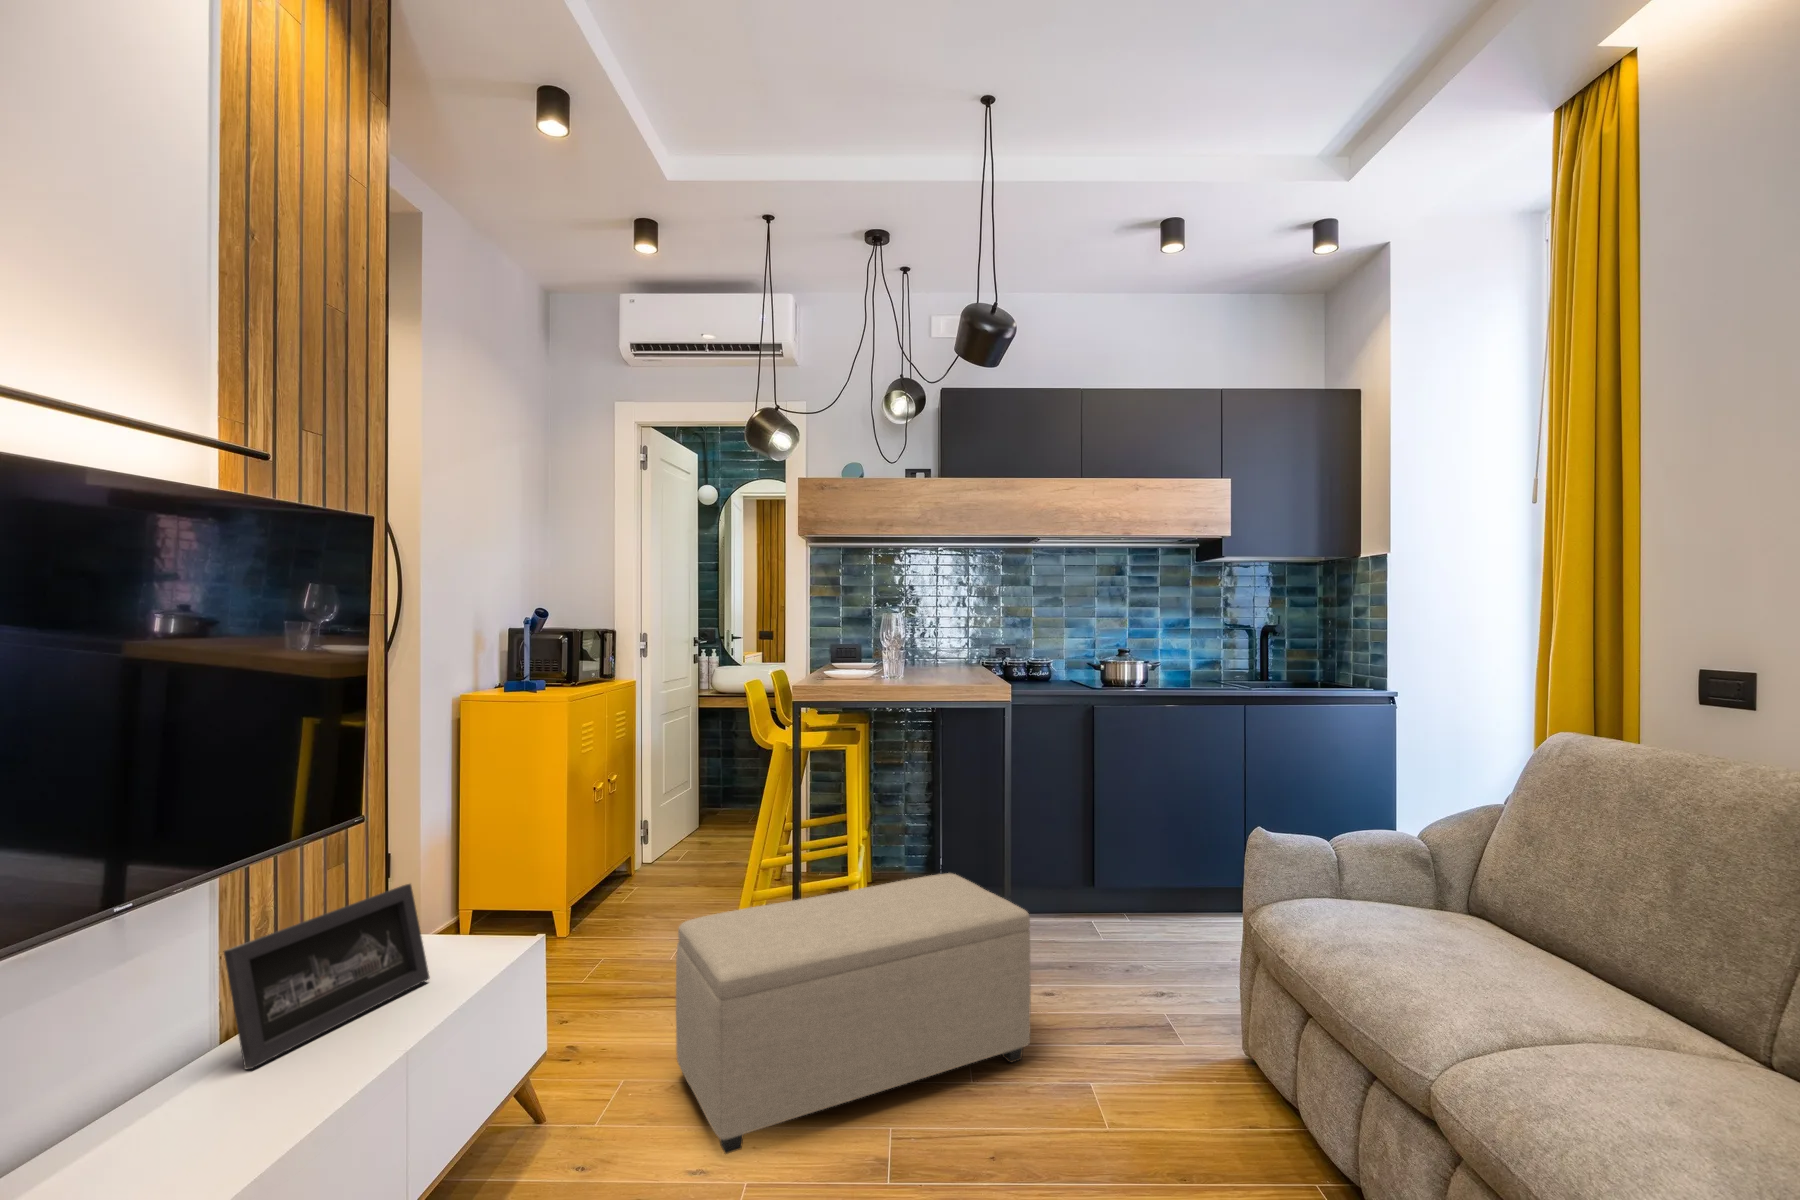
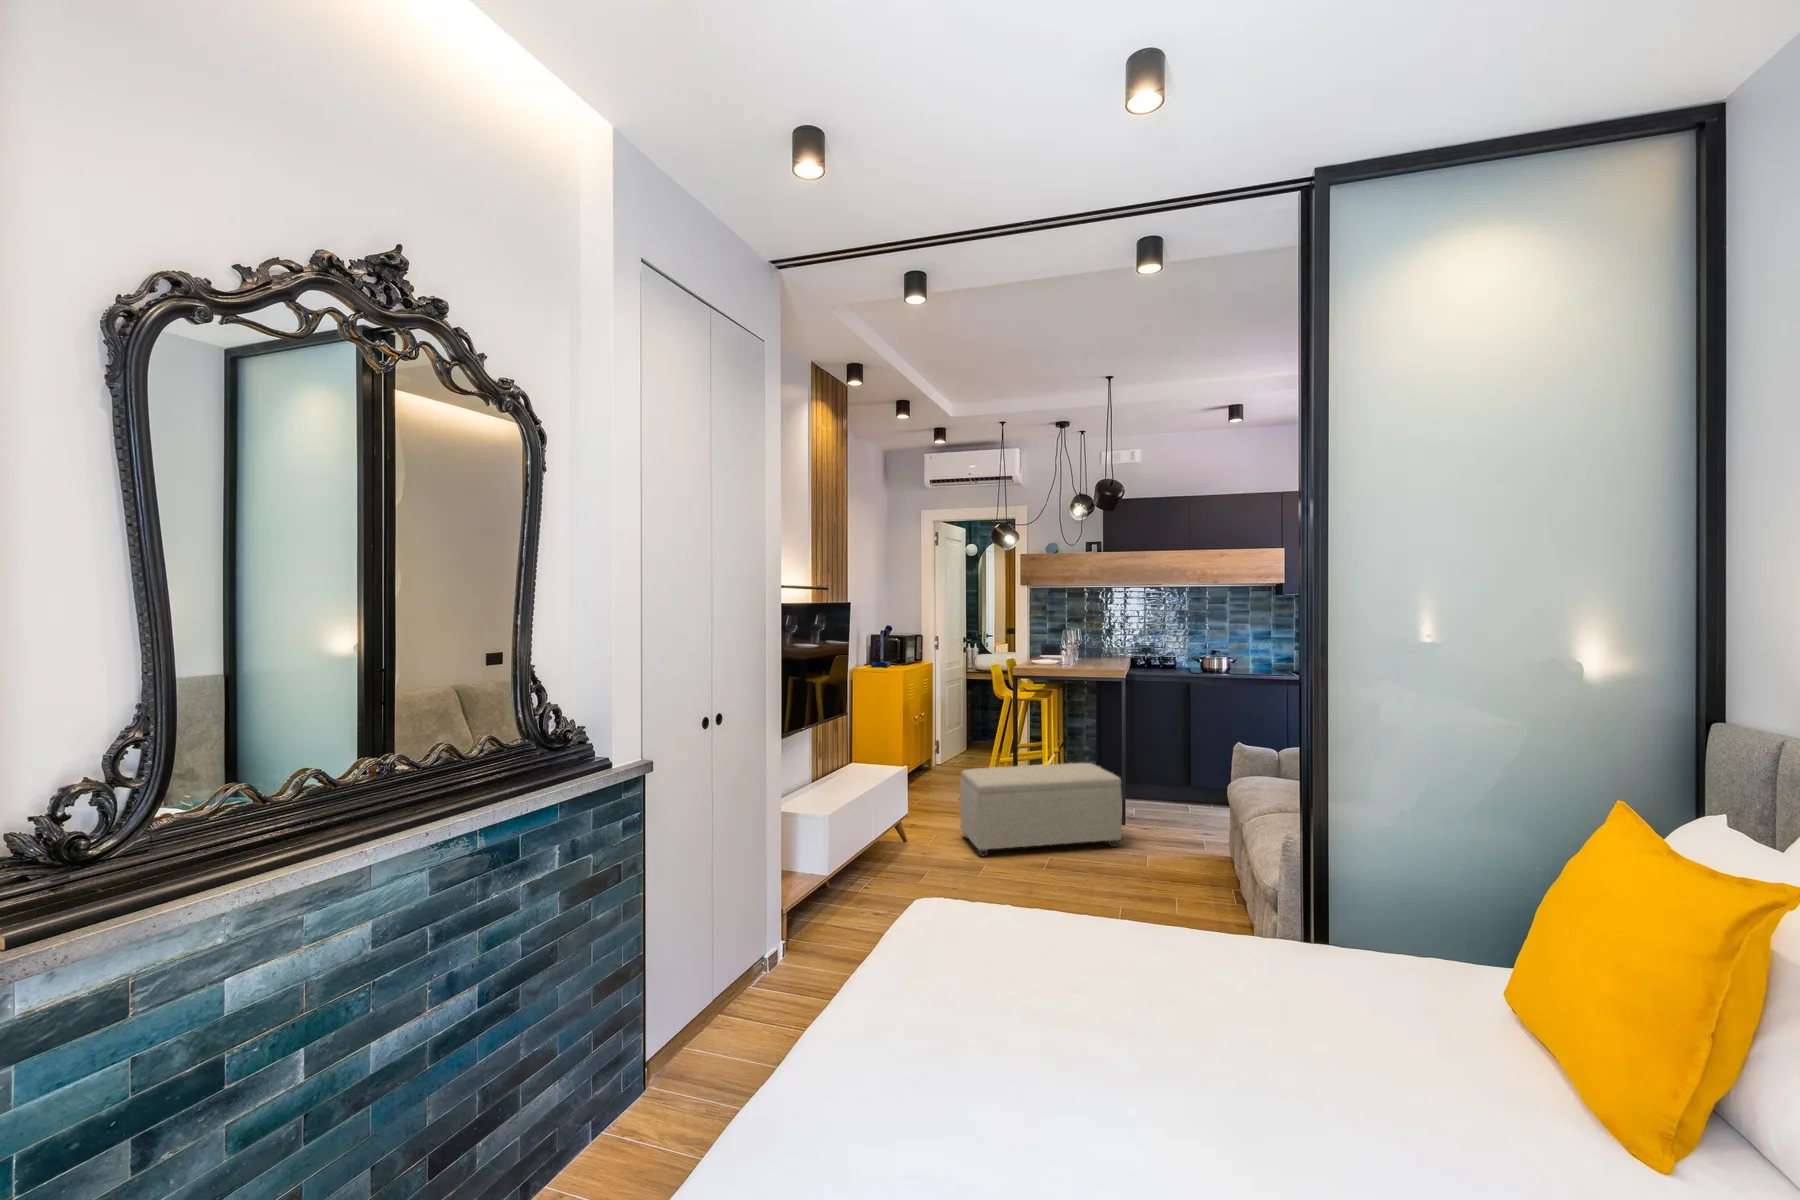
picture frame: present [224,884,430,1069] -> none [823,739,874,788]

